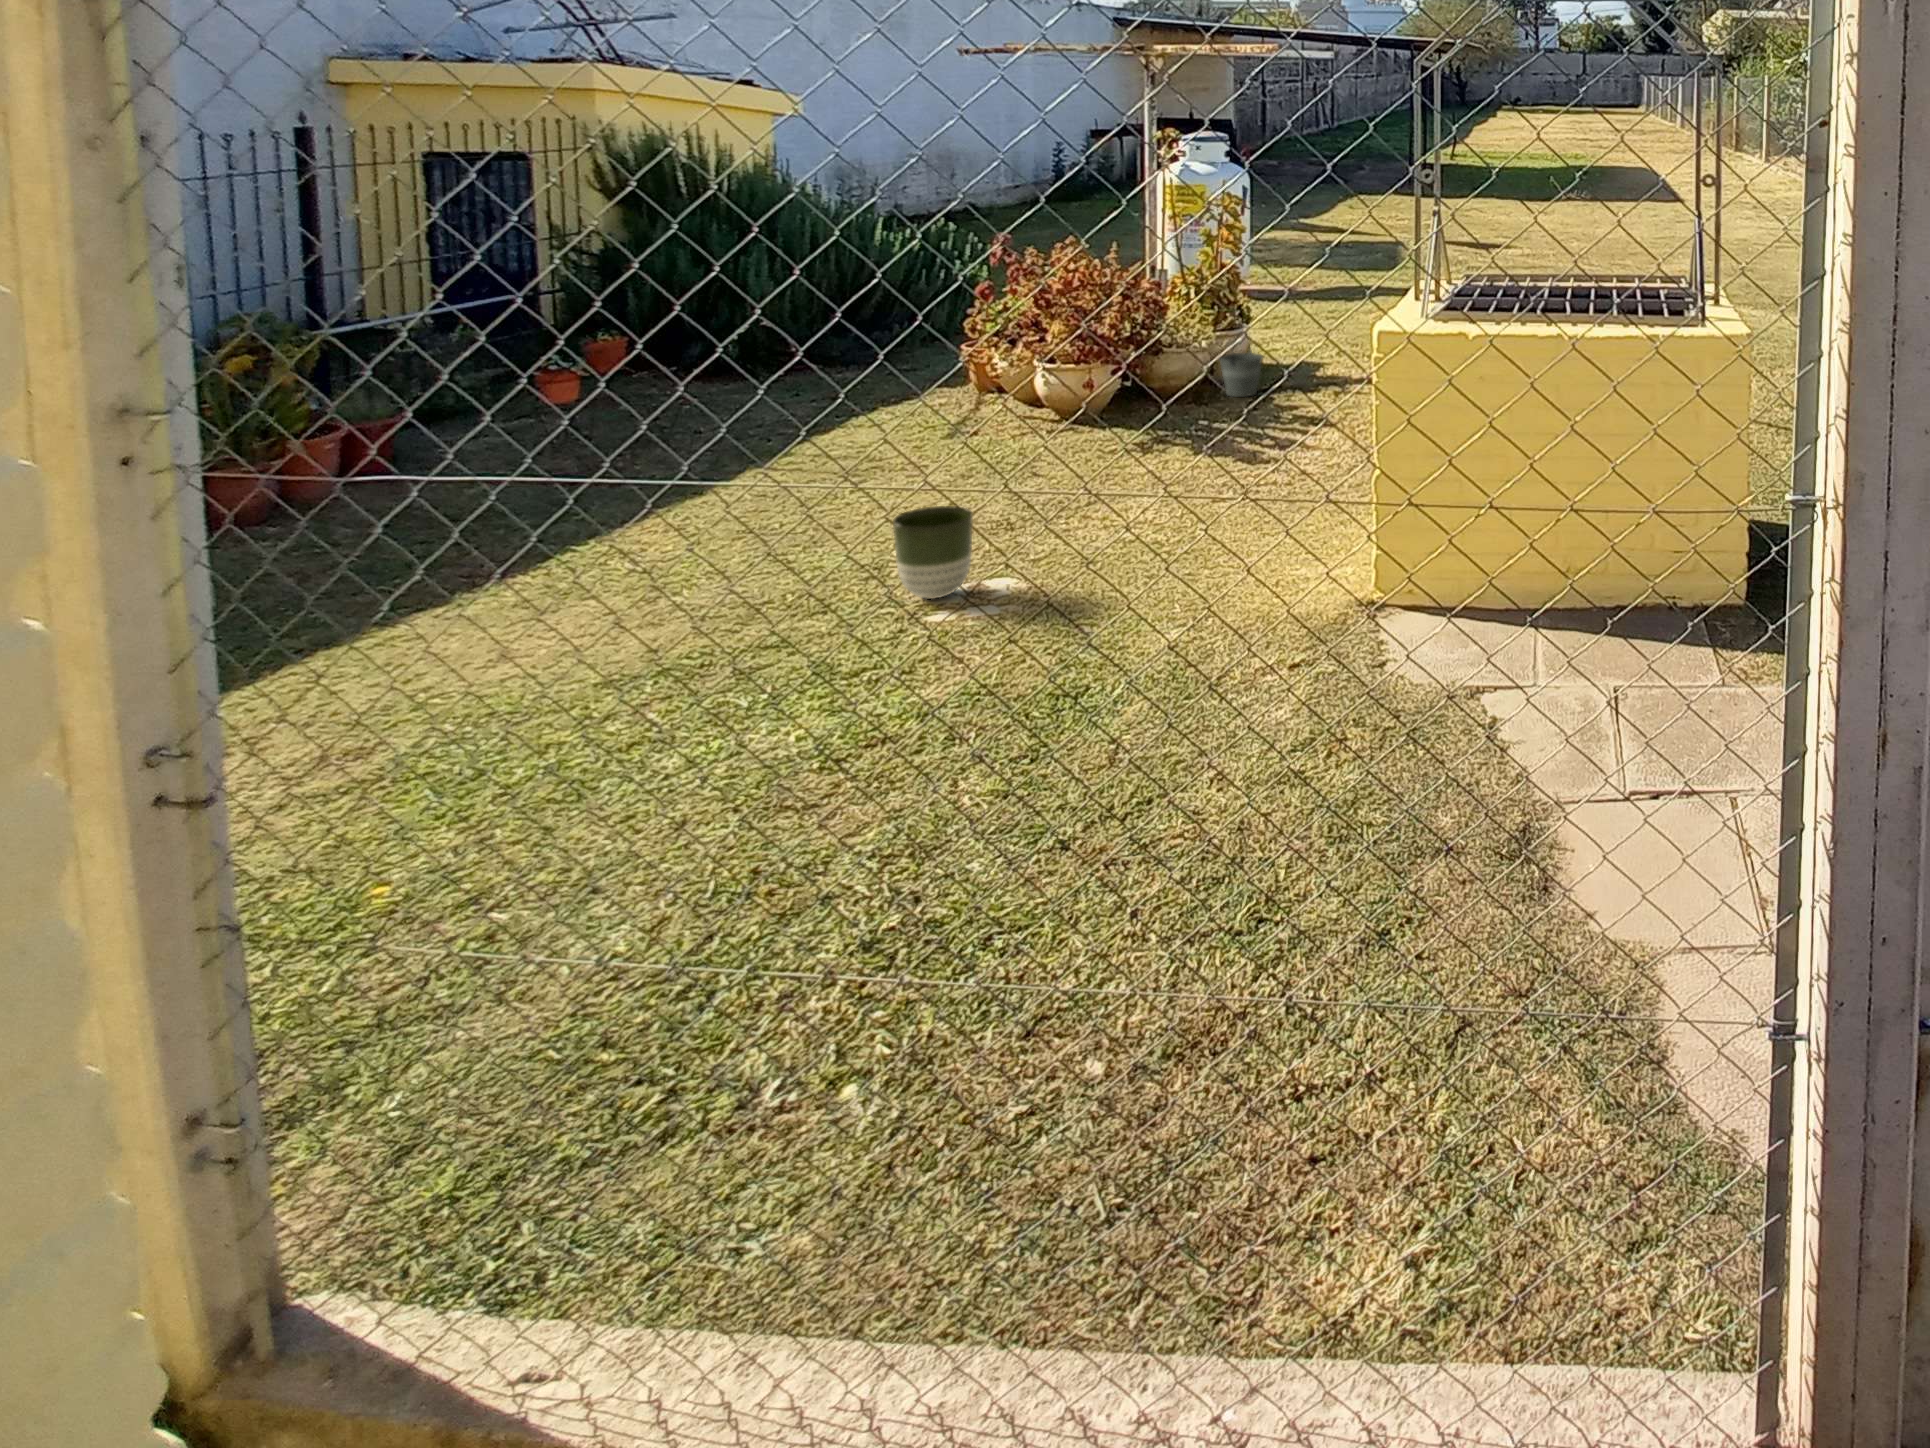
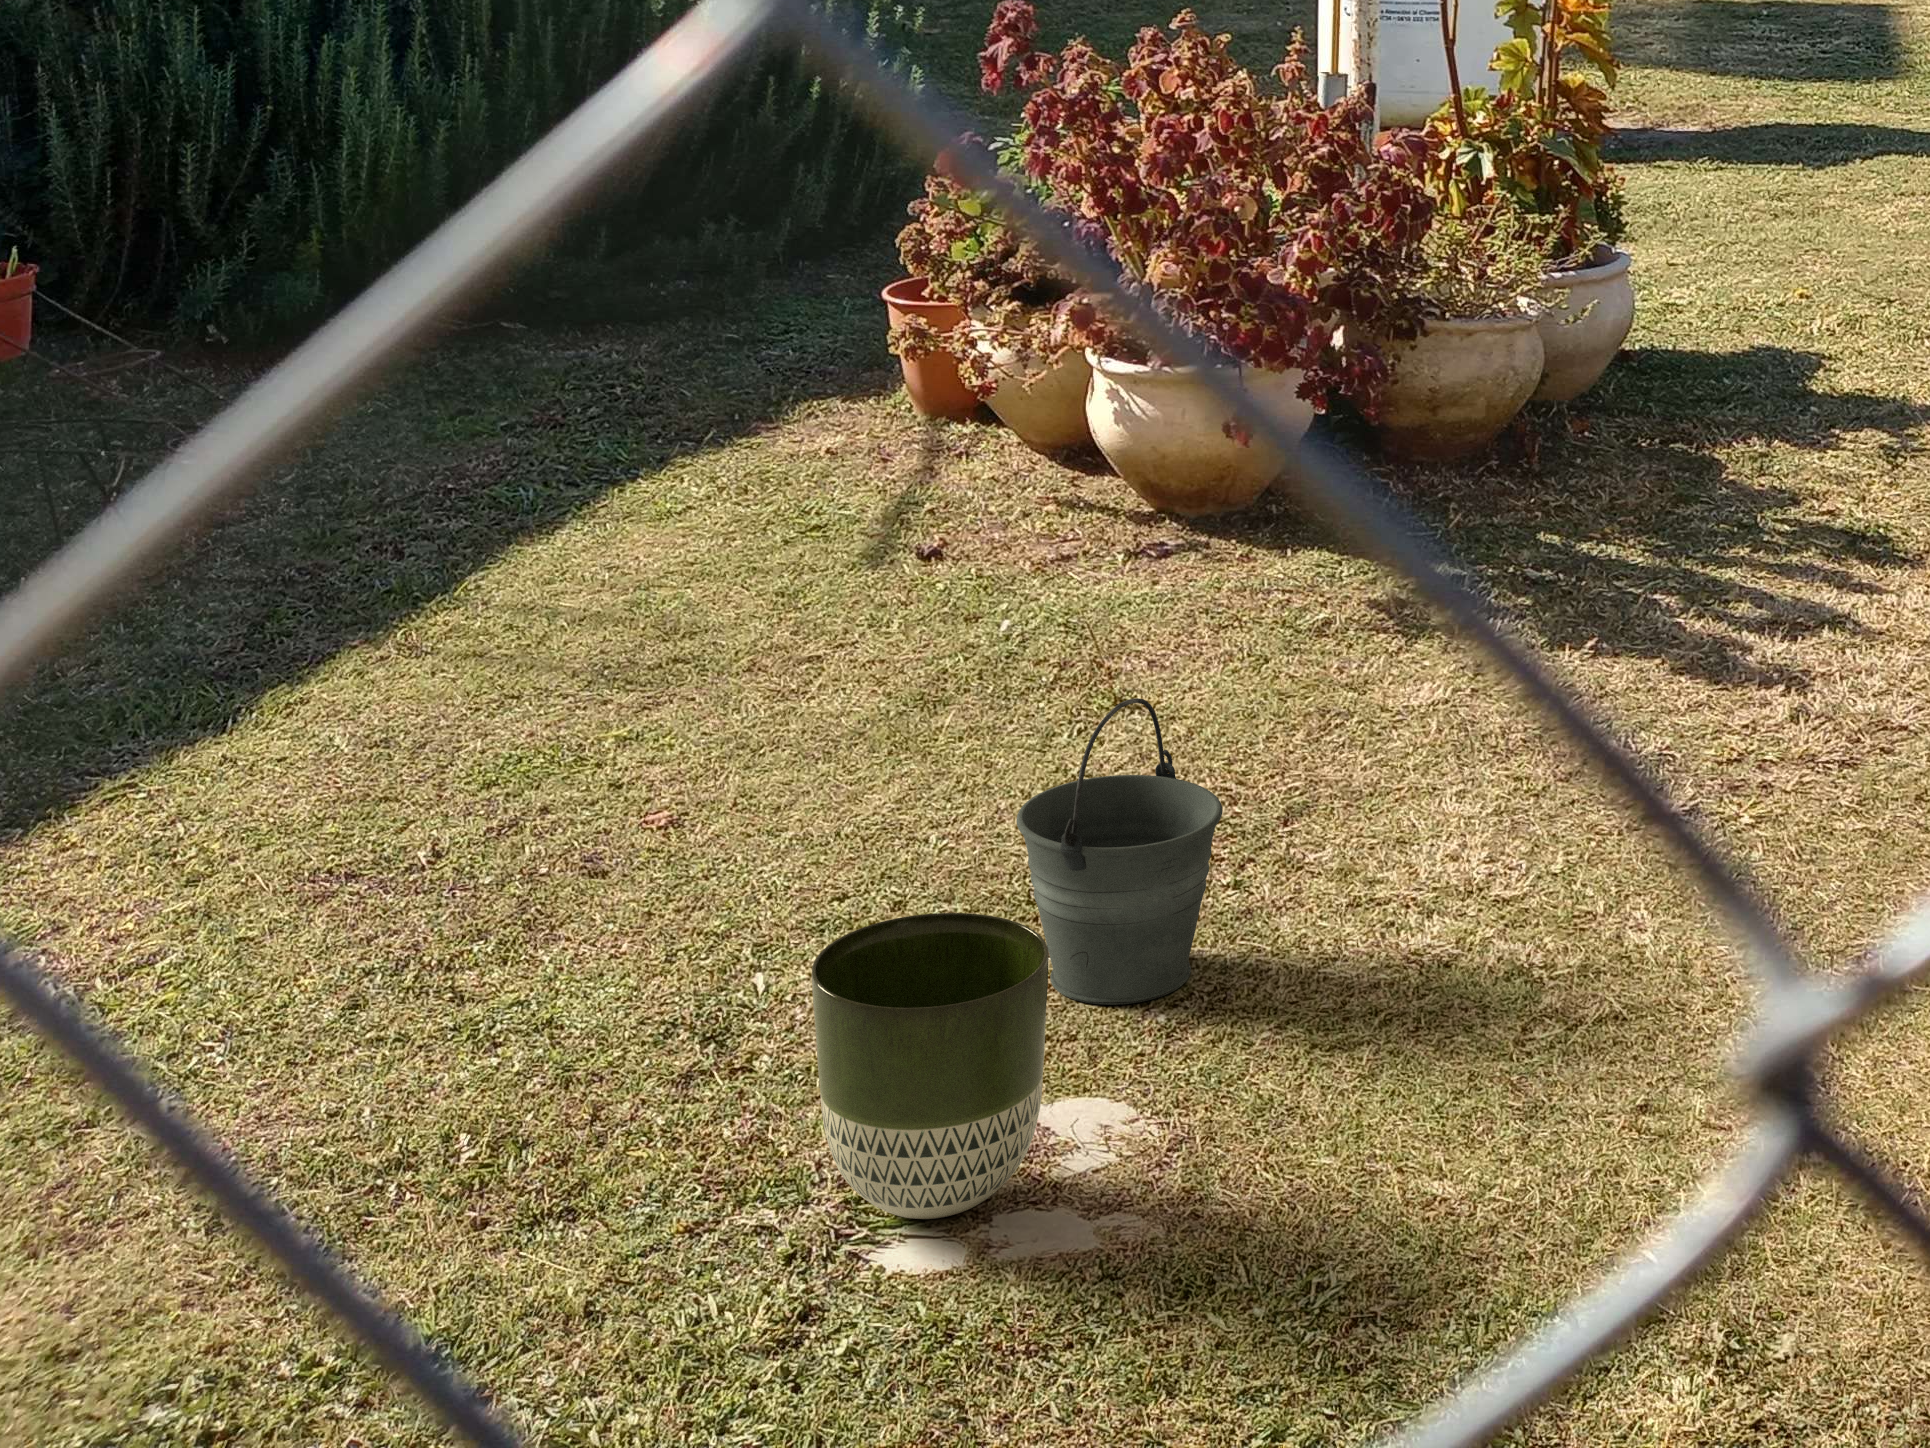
bucket: present [1219,333,1263,397] -> present [1016,698,1223,1005]

